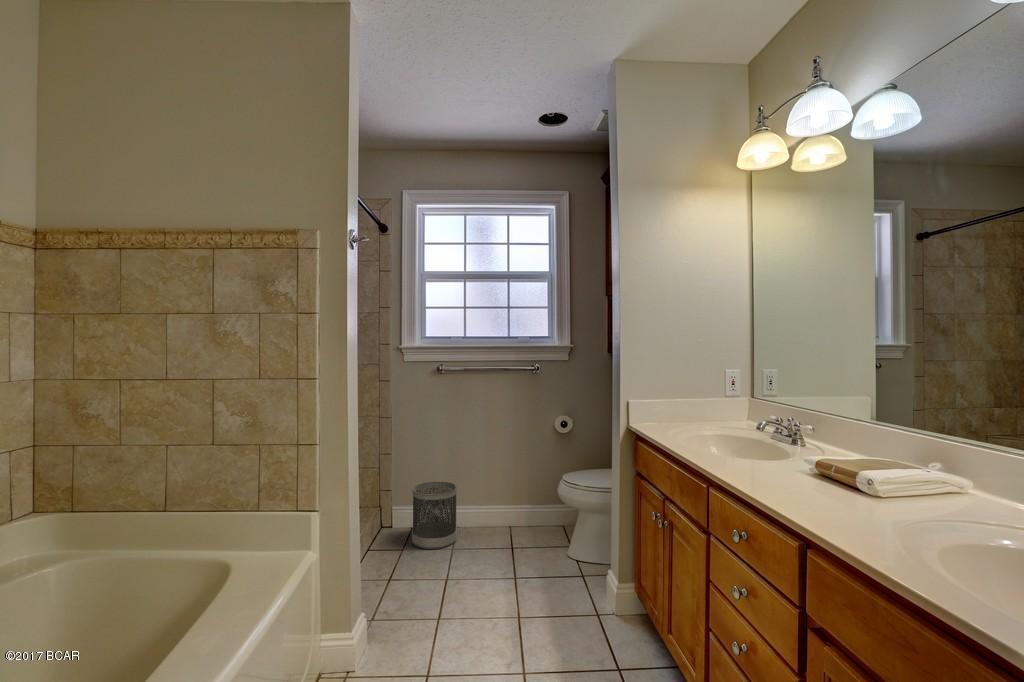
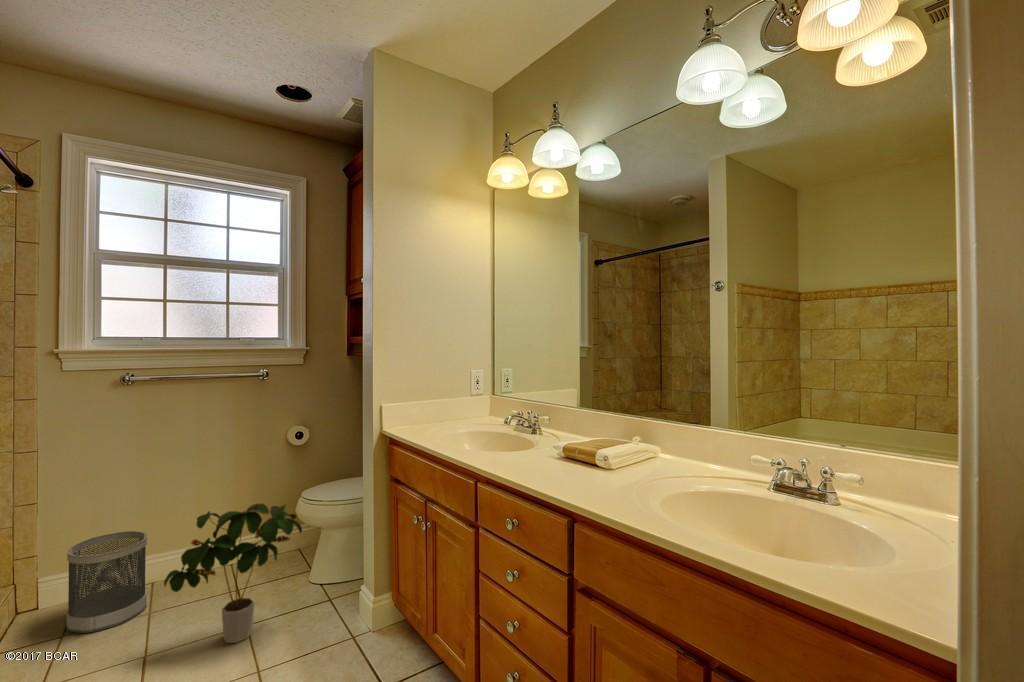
potted plant: none [462,475,559,586] -> present [164,504,302,643]

